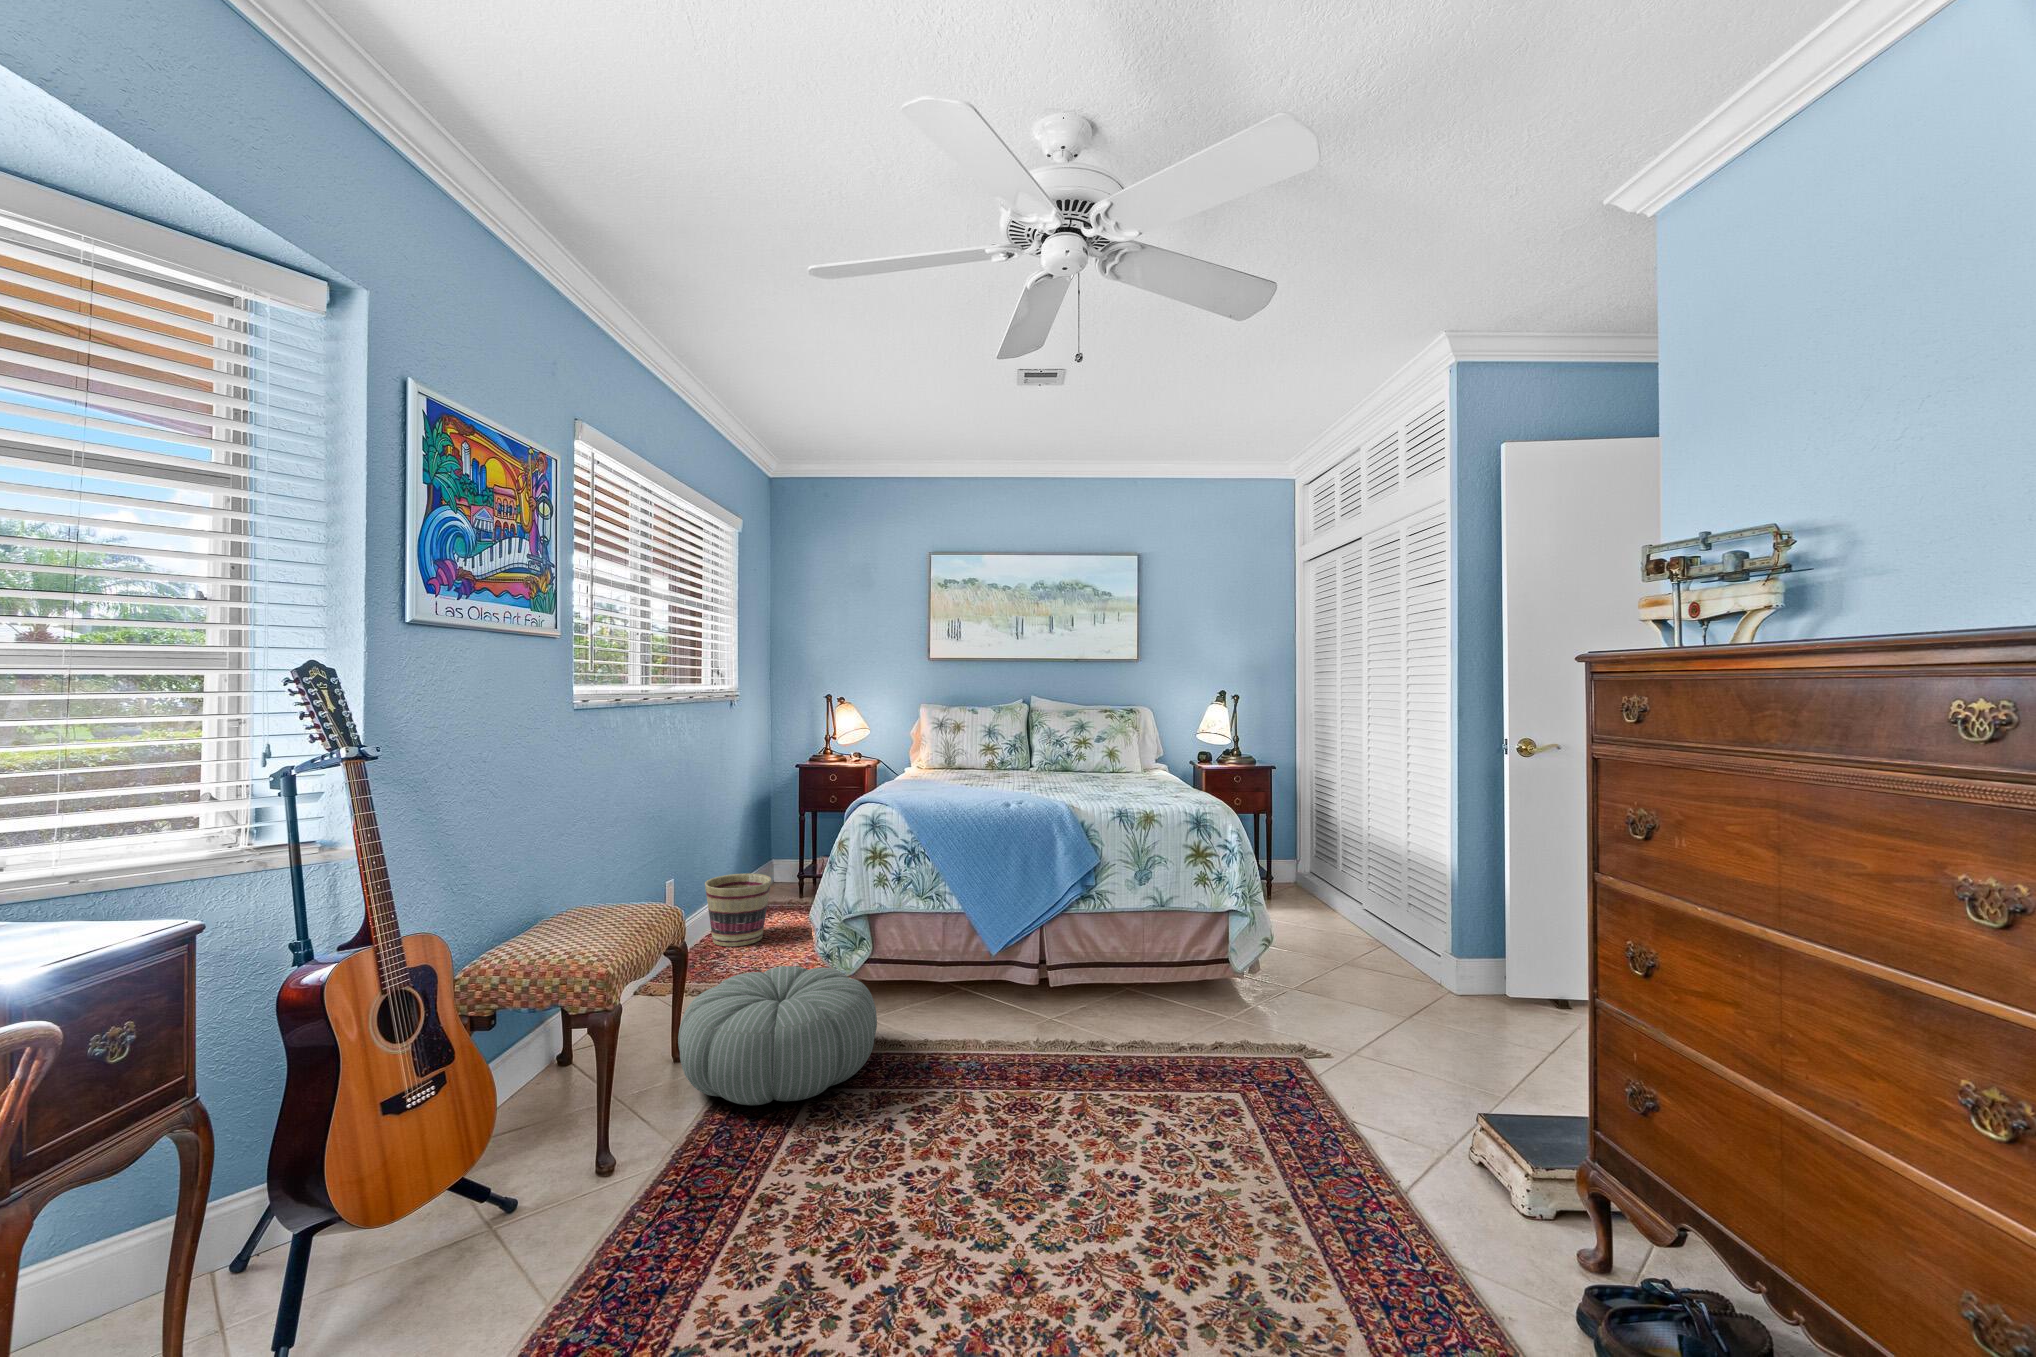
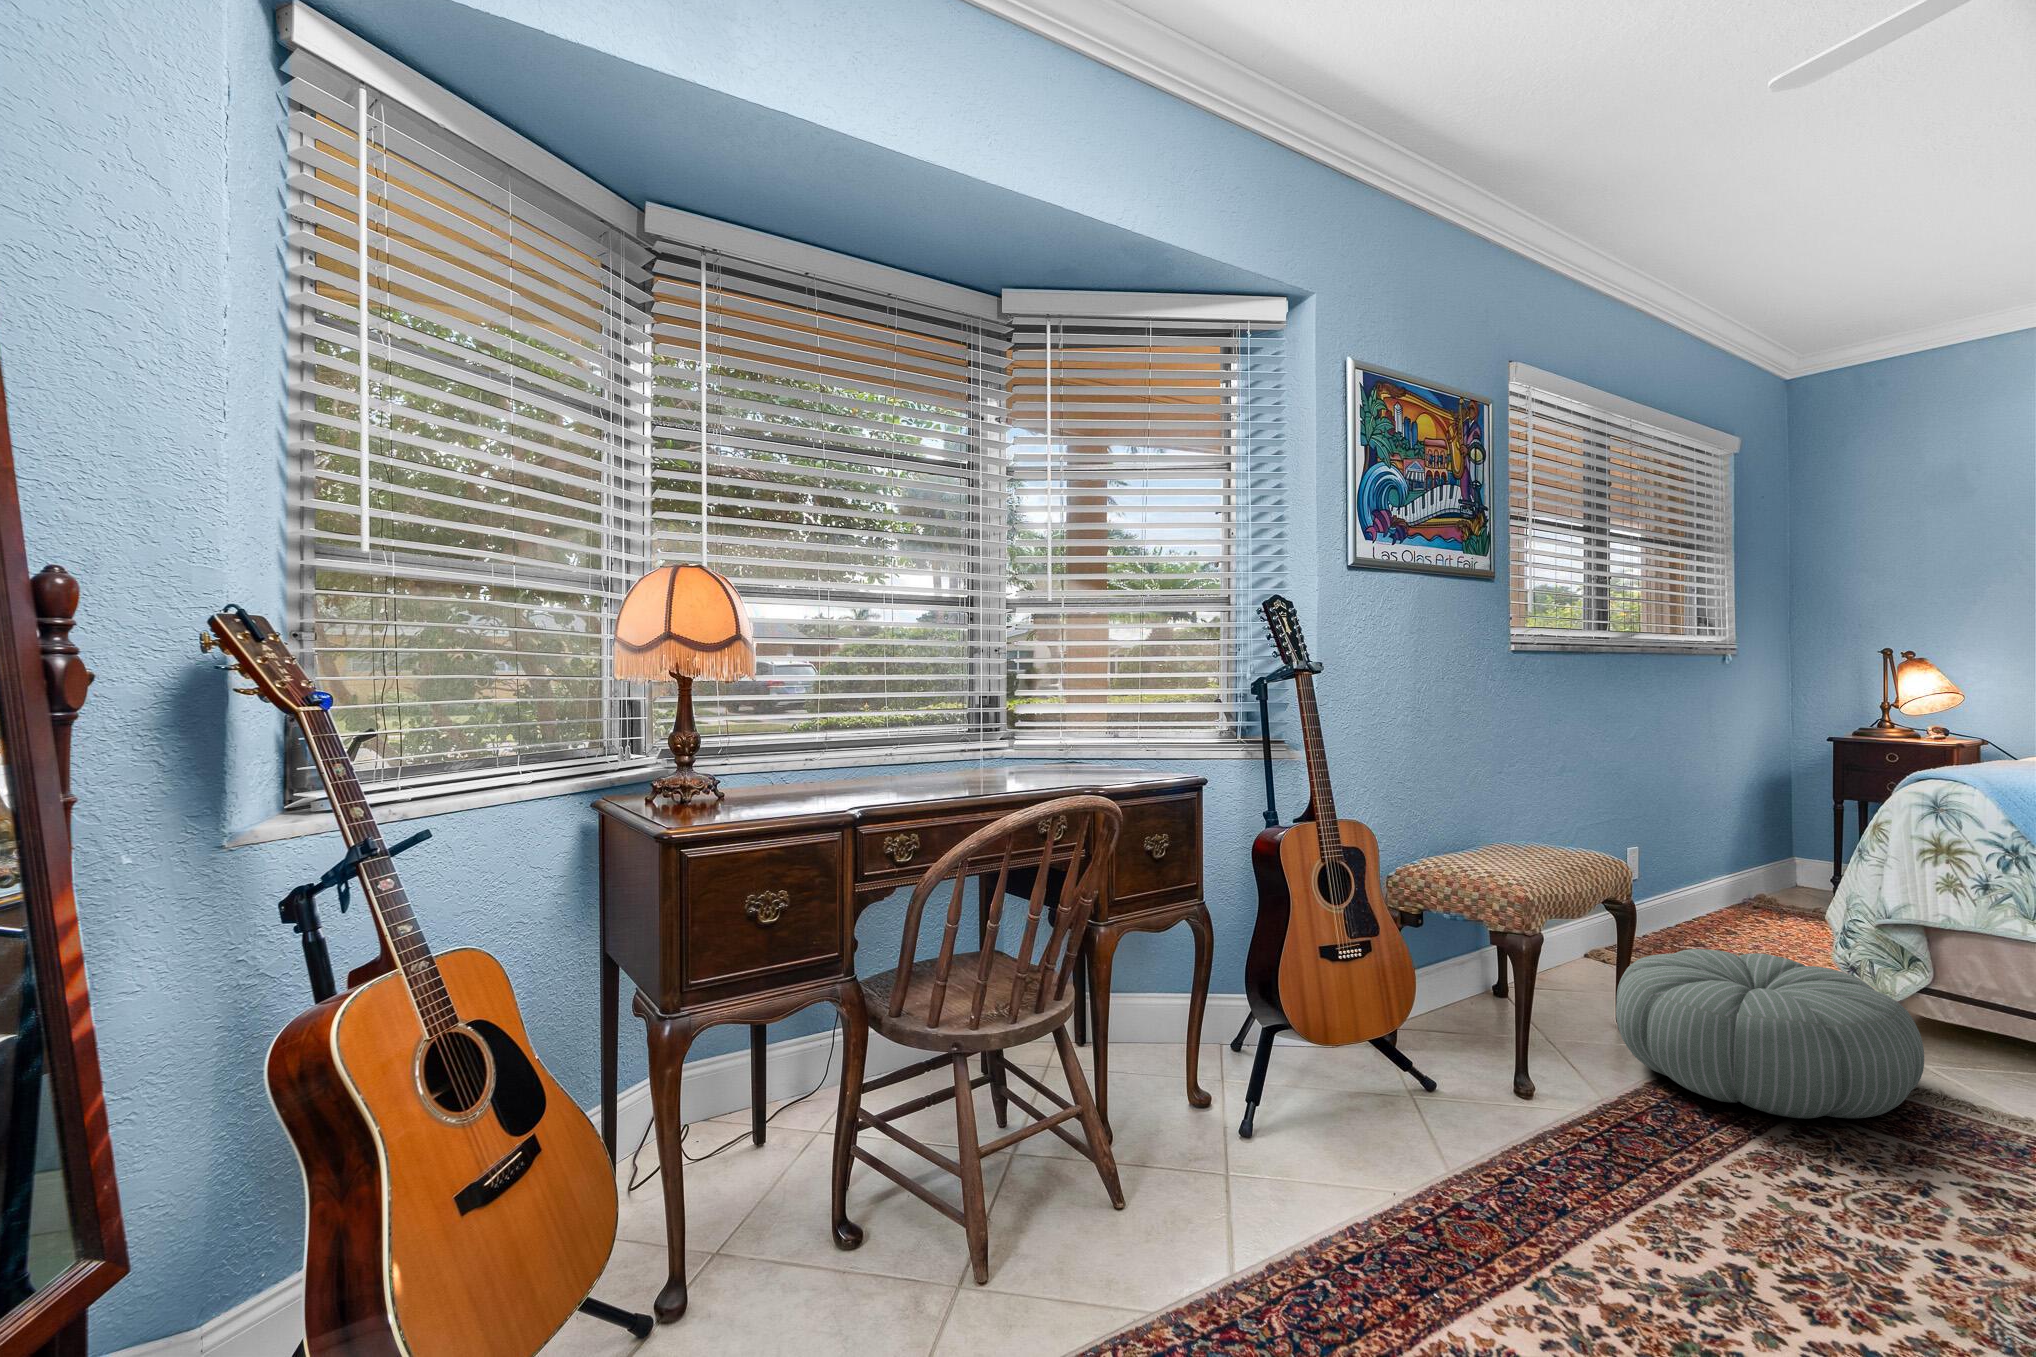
basket: present [705,874,771,946] -> none [1679,845,1780,937]

